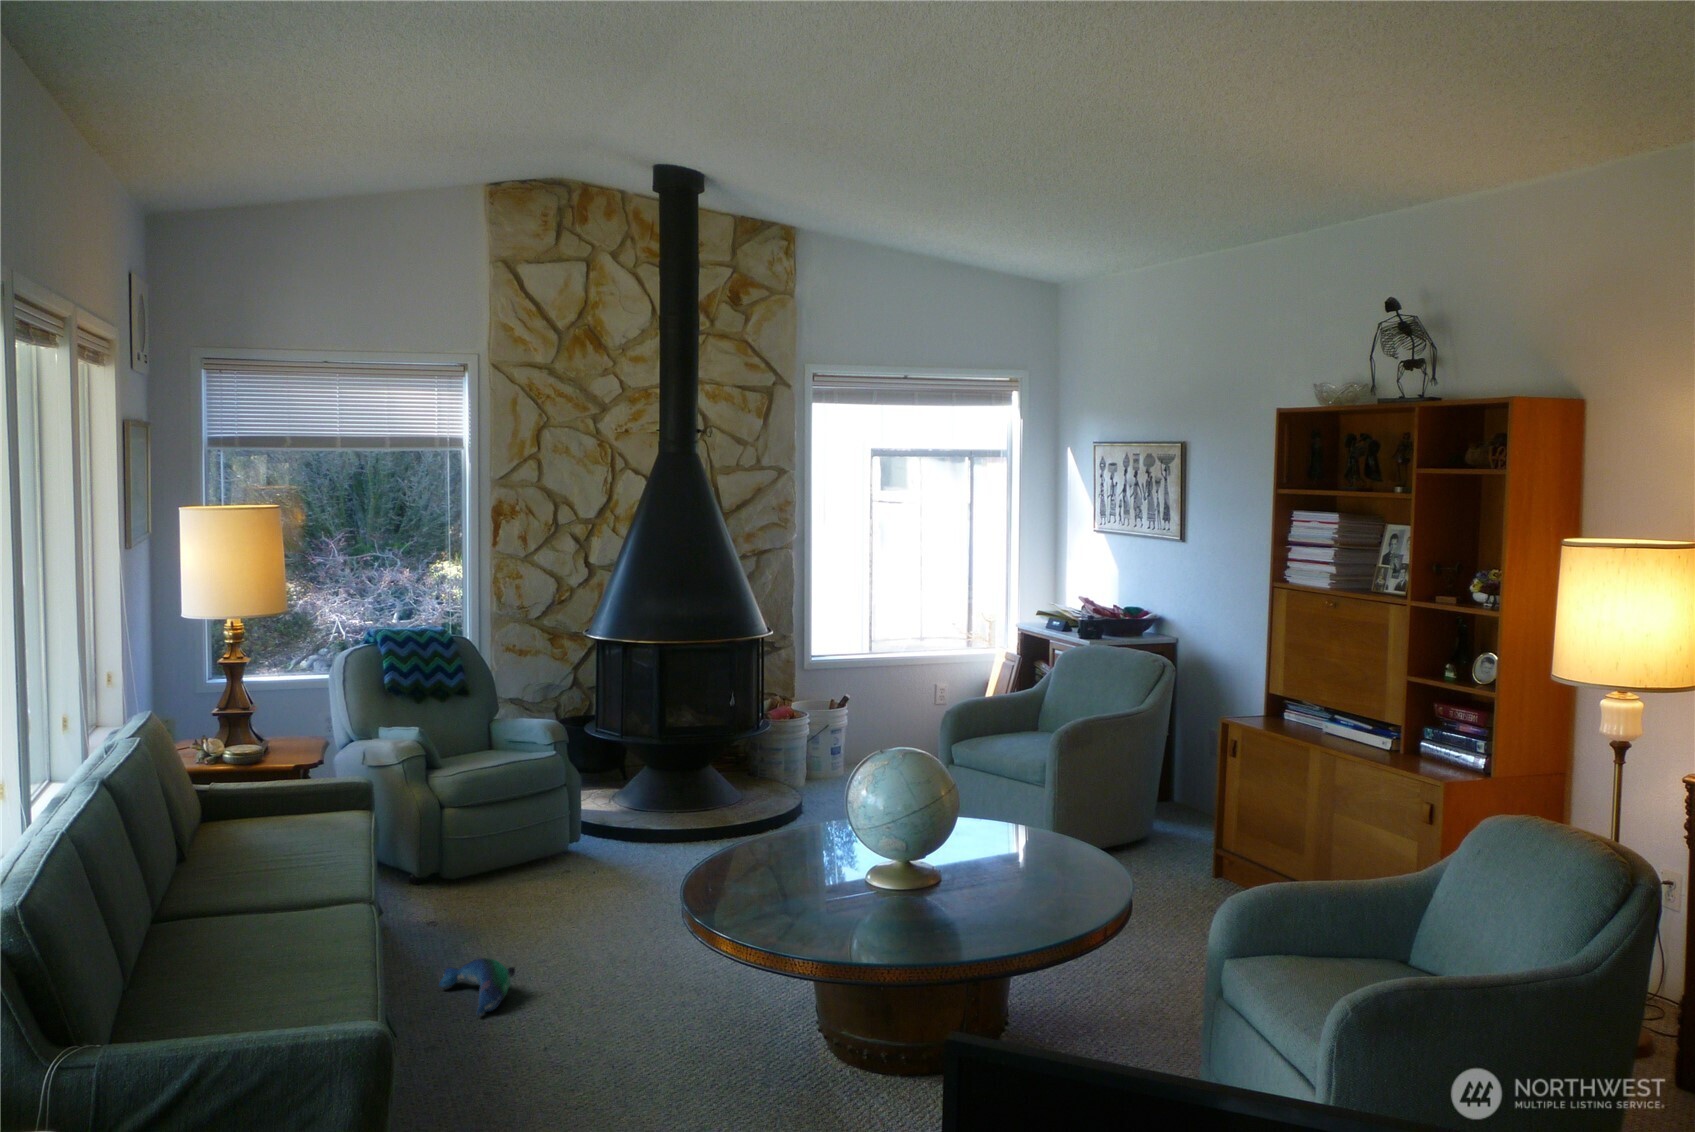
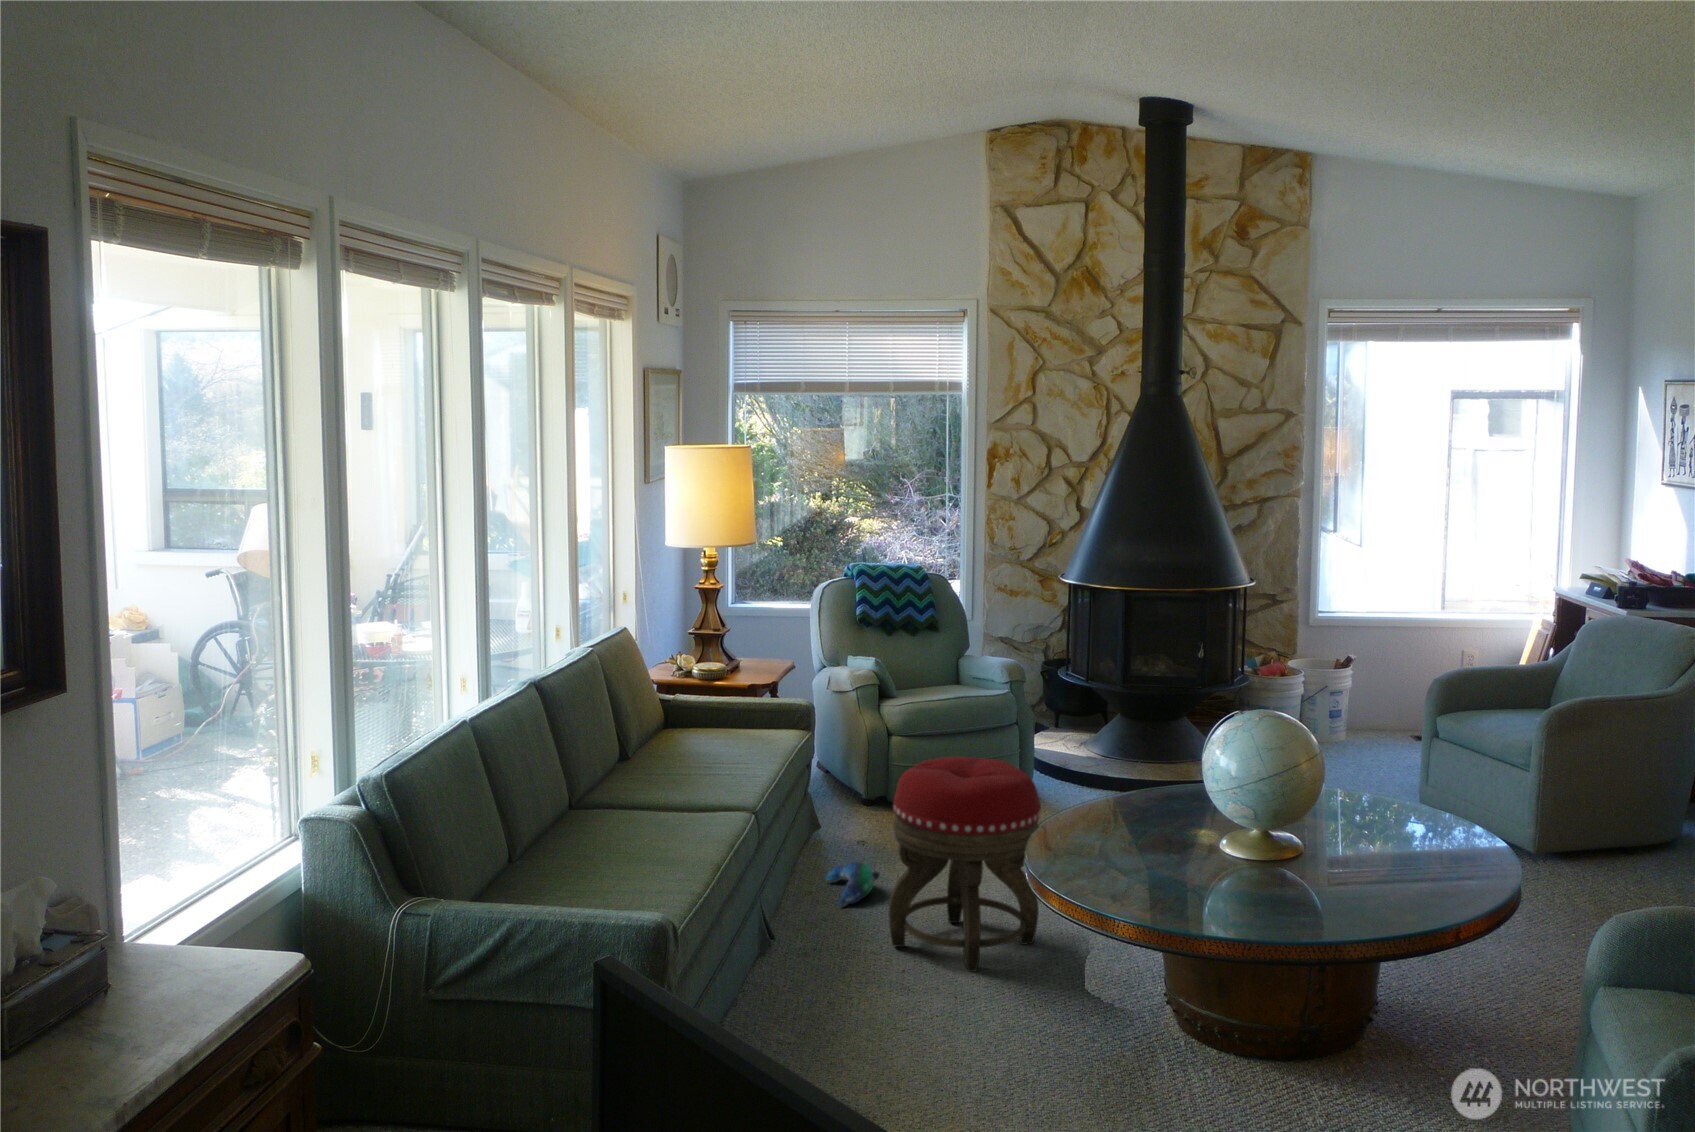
footstool: none [574,814,750,1070] -> present [888,756,1041,972]

